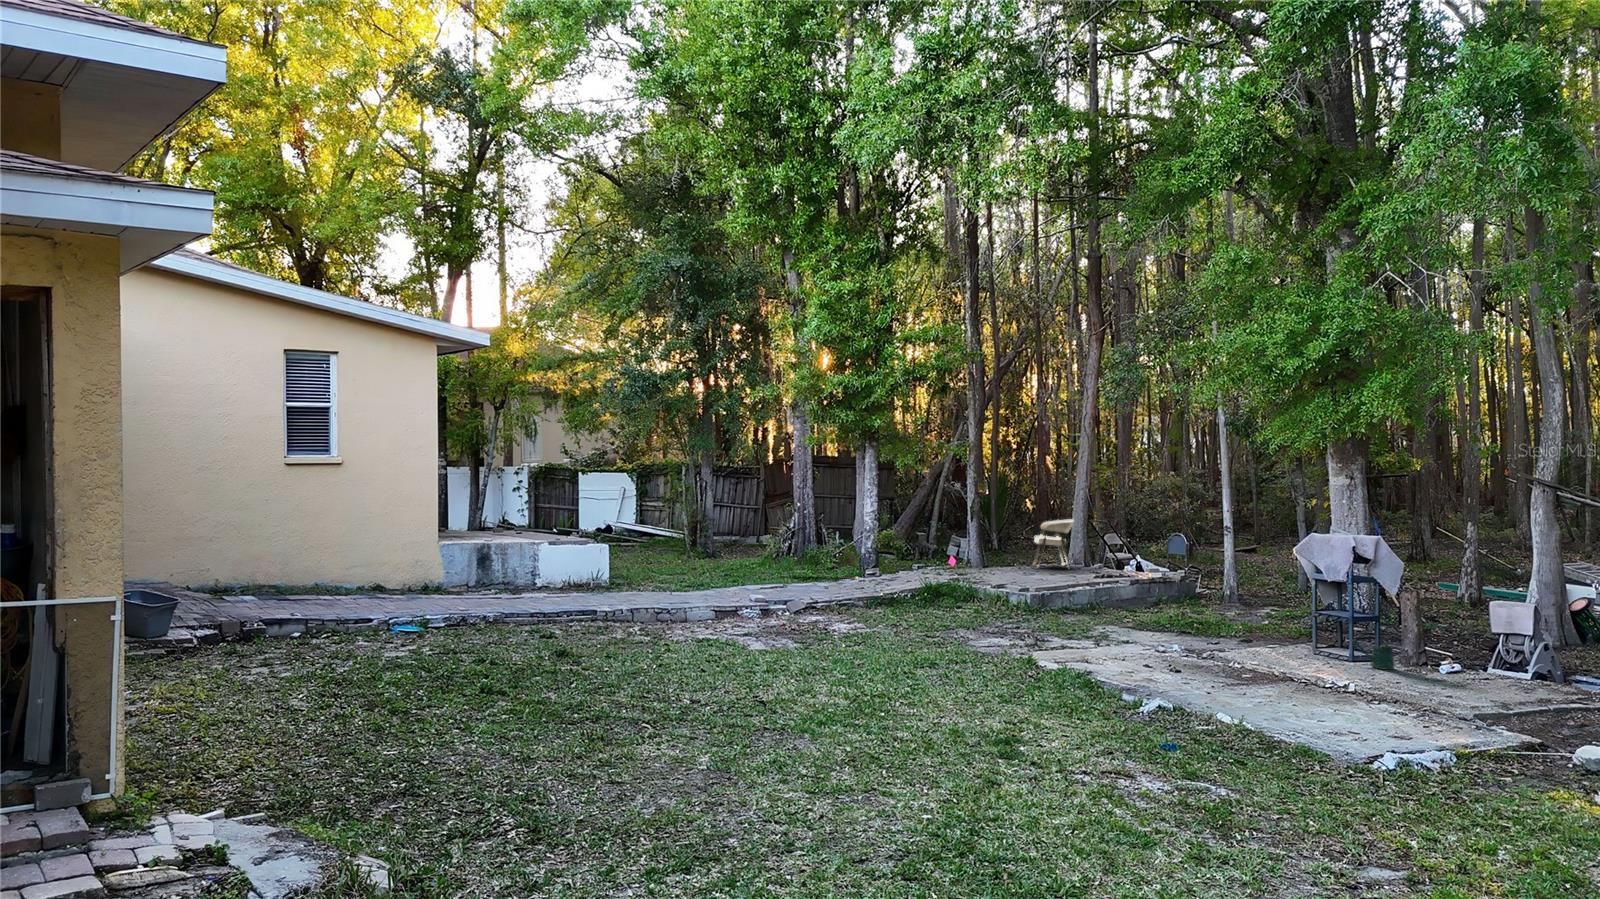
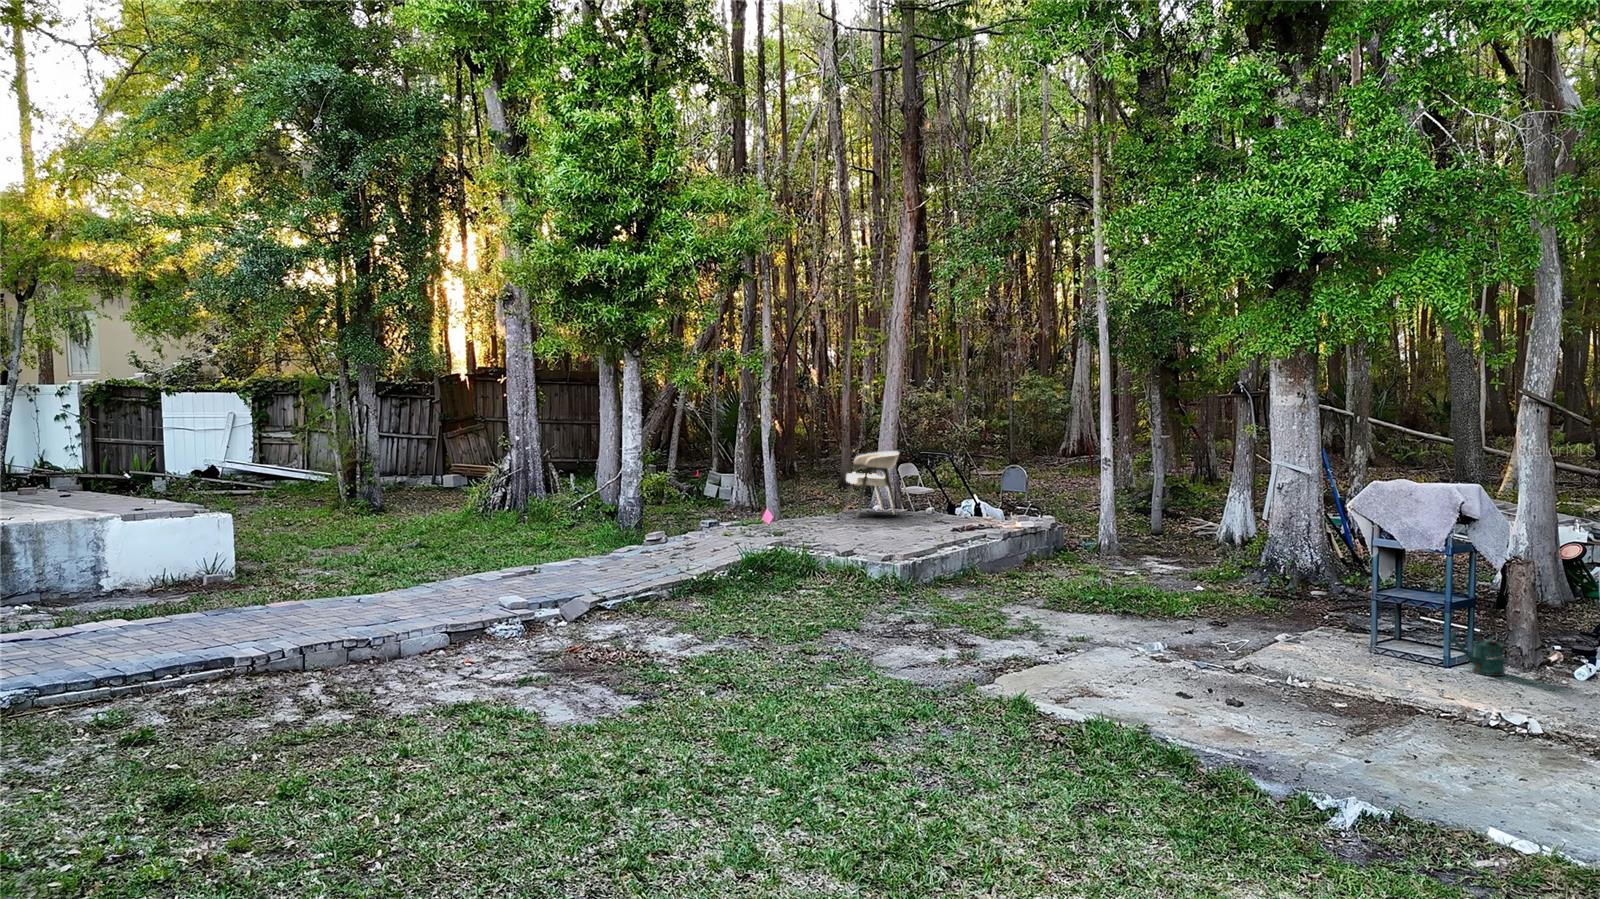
potted tree: present [837,543,860,579] -> none [584,487,622,543]

